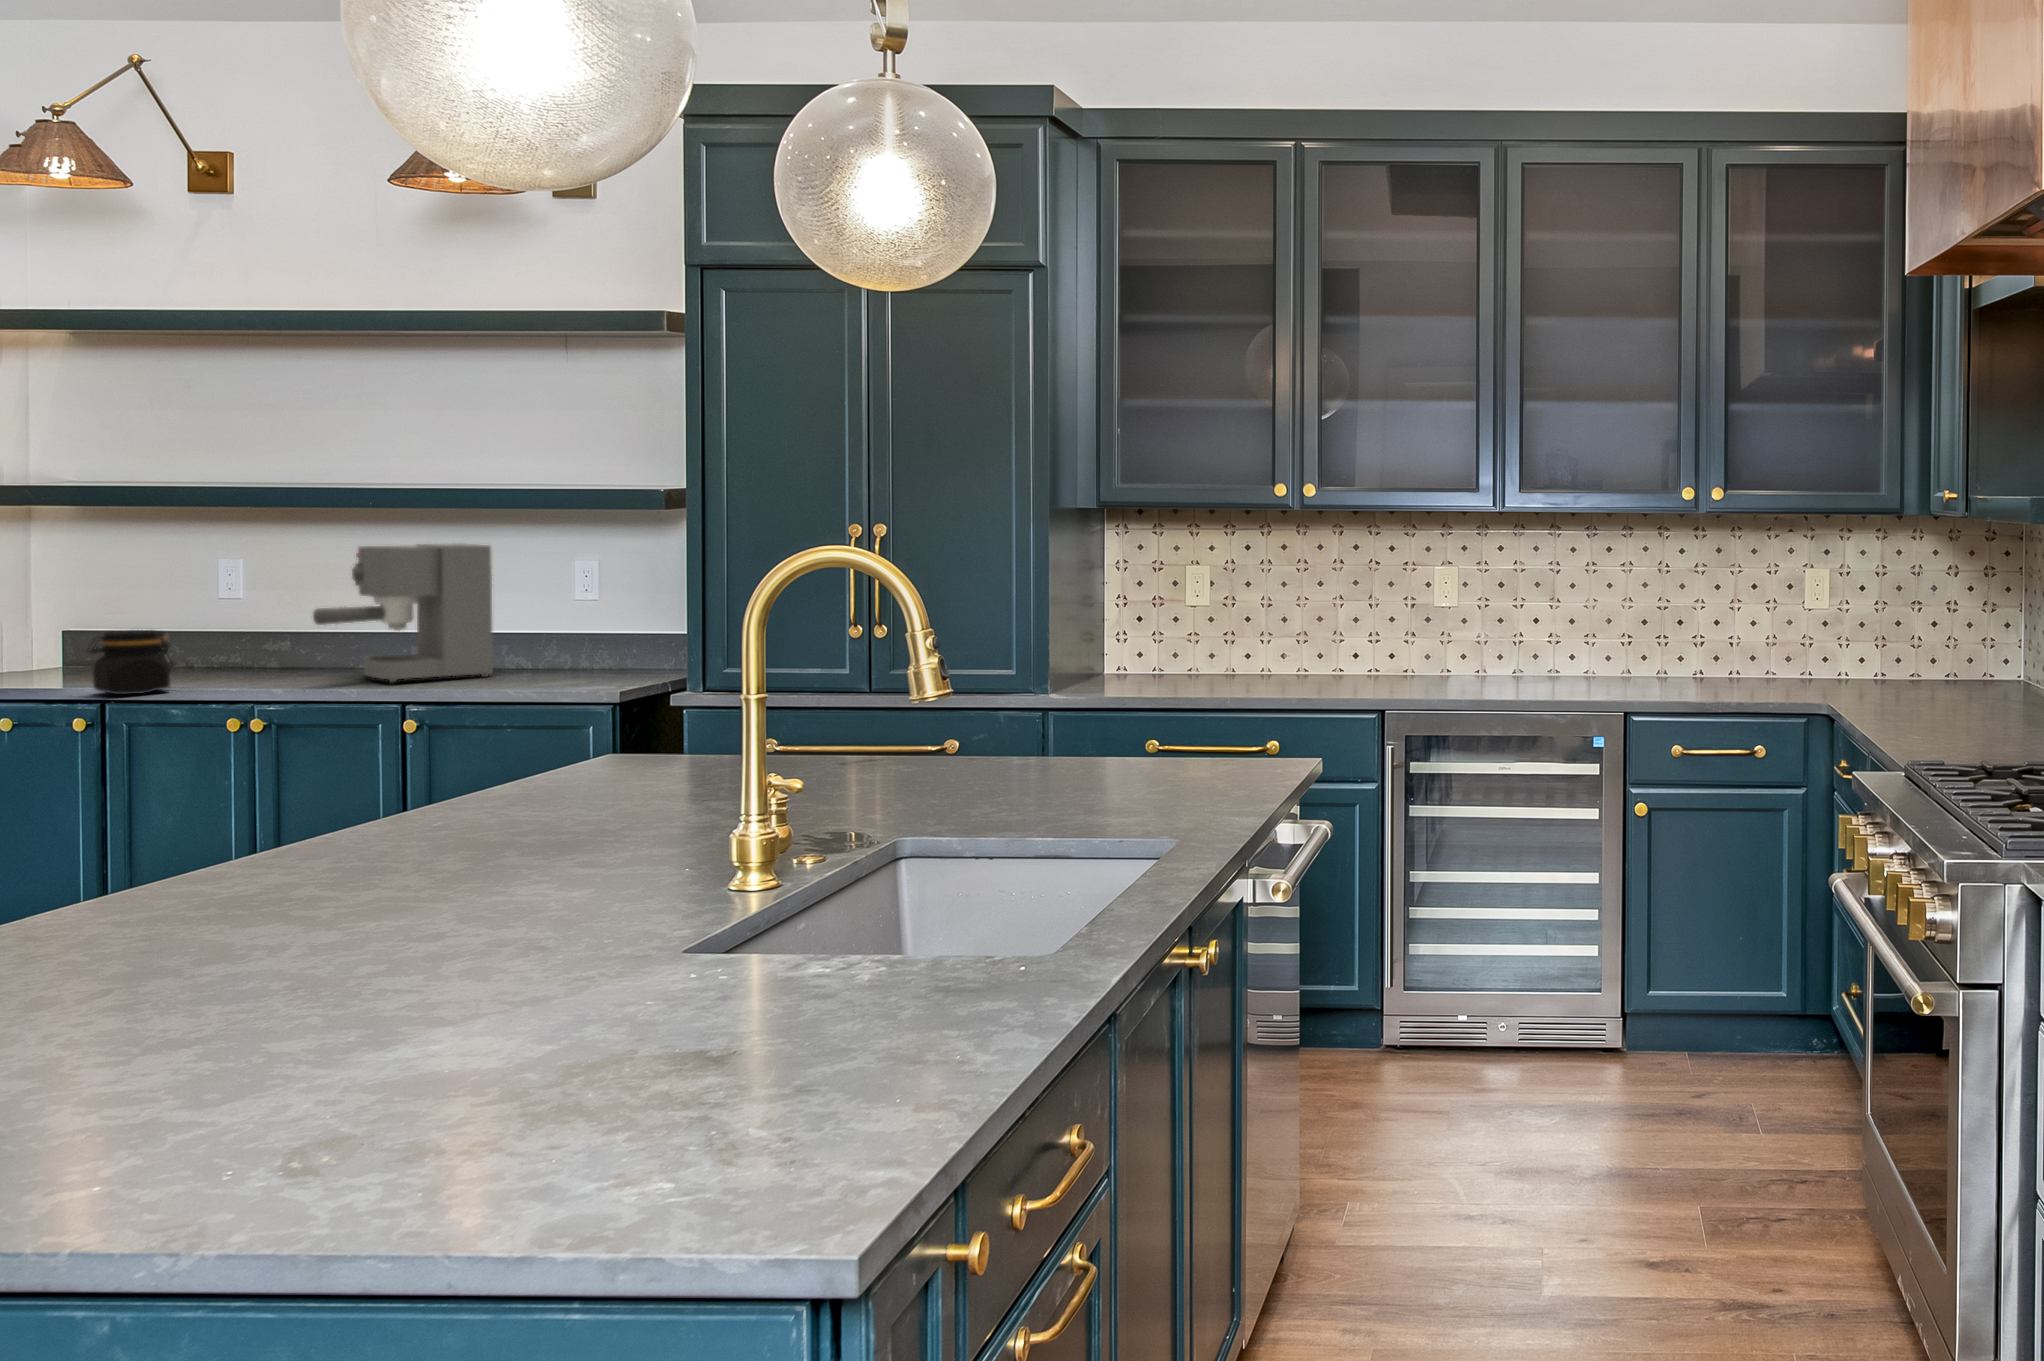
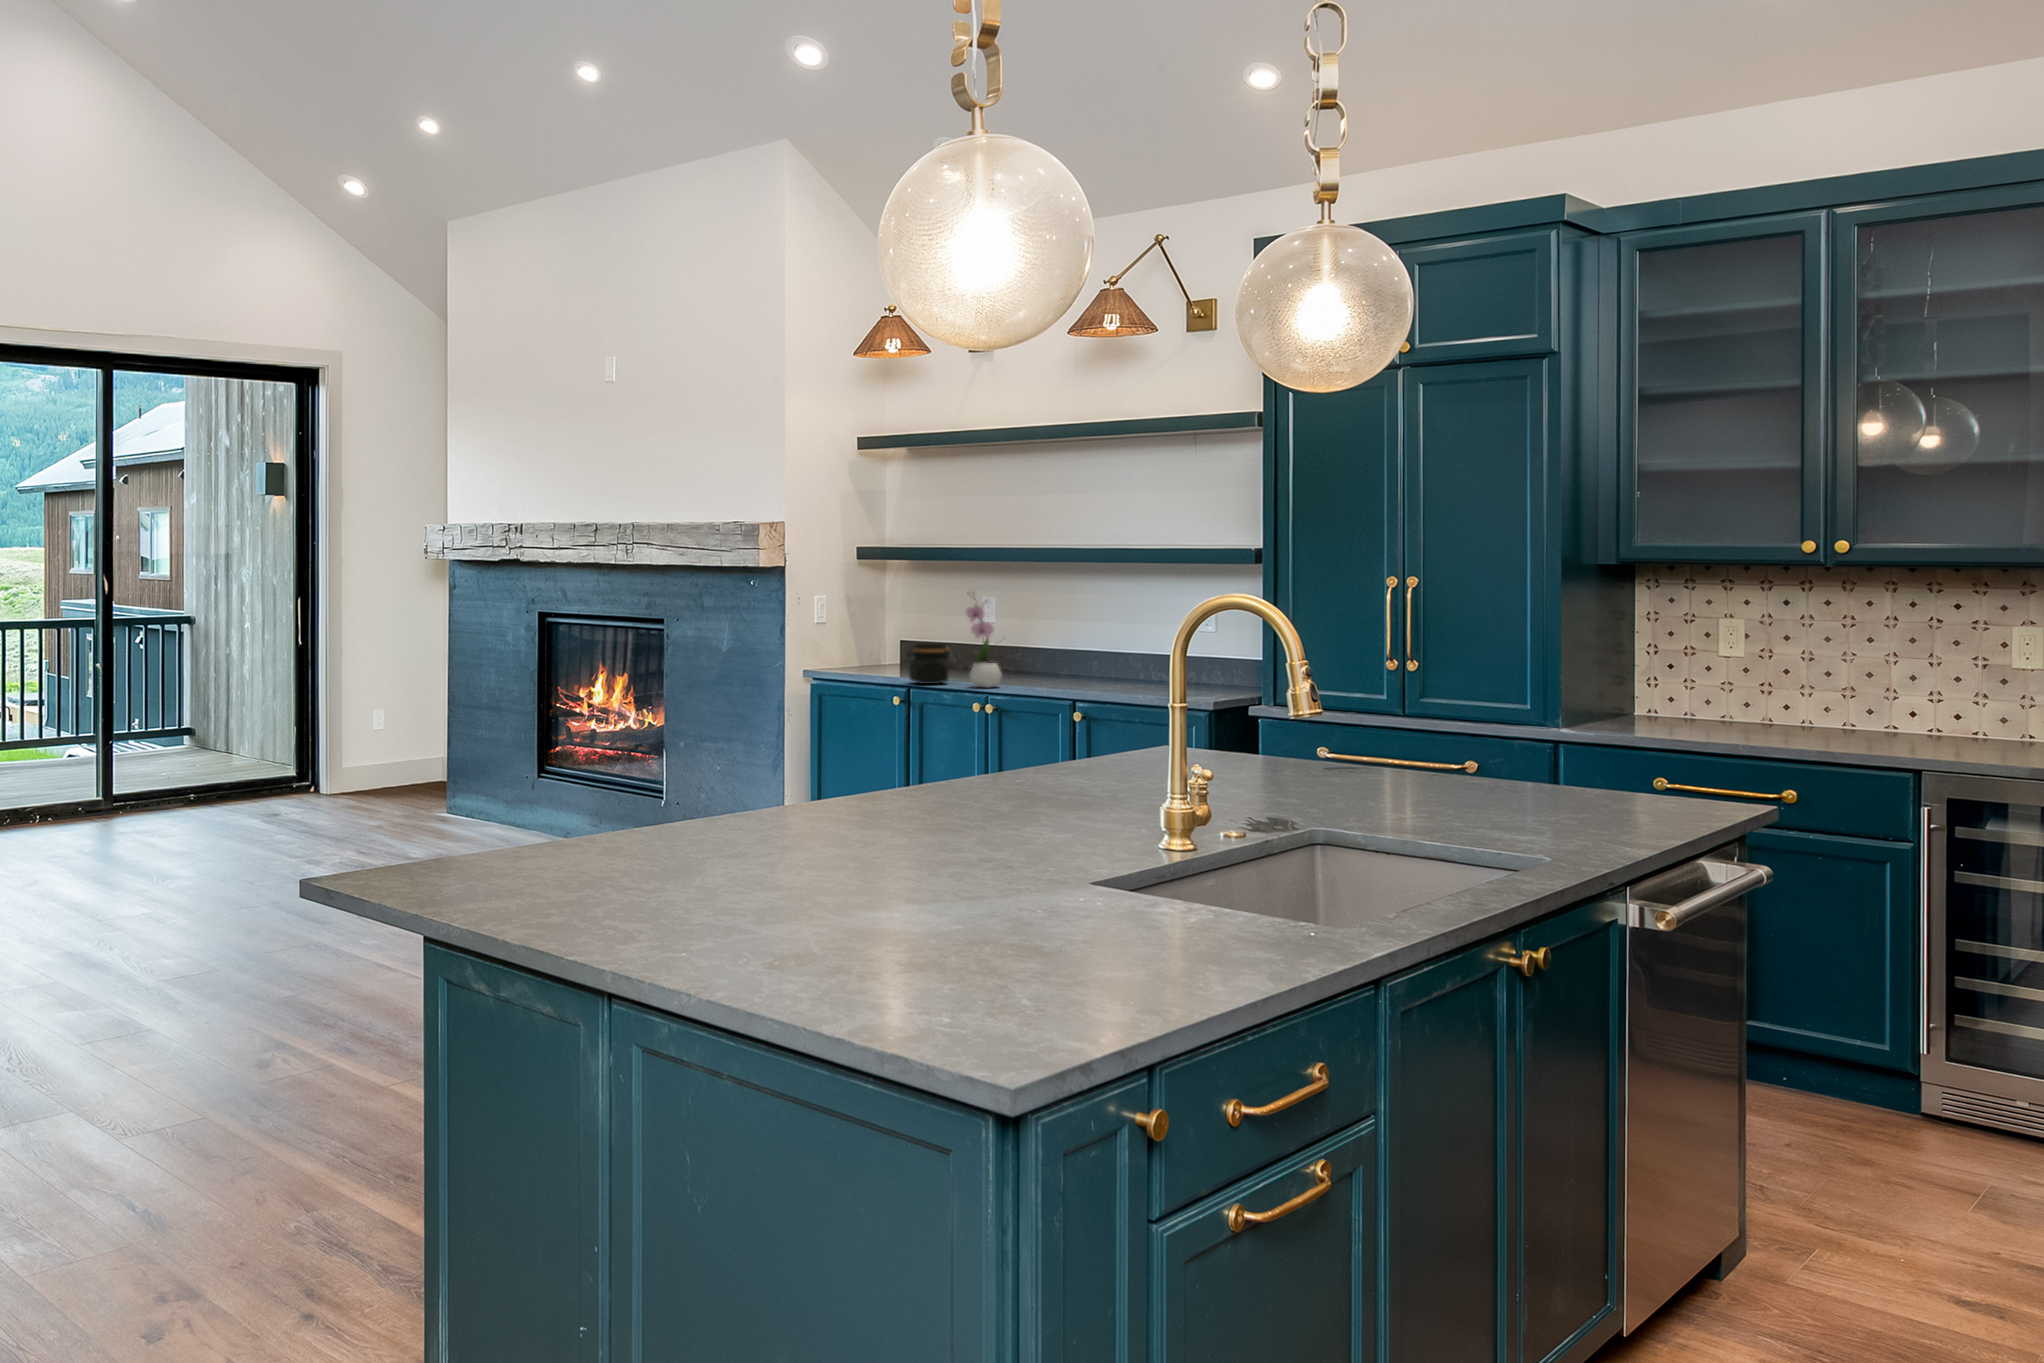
coffee maker: present [313,543,493,682] -> none [1027,590,1137,687]
flower arrangement: none [203,551,277,694] -> present [966,594,1002,688]

